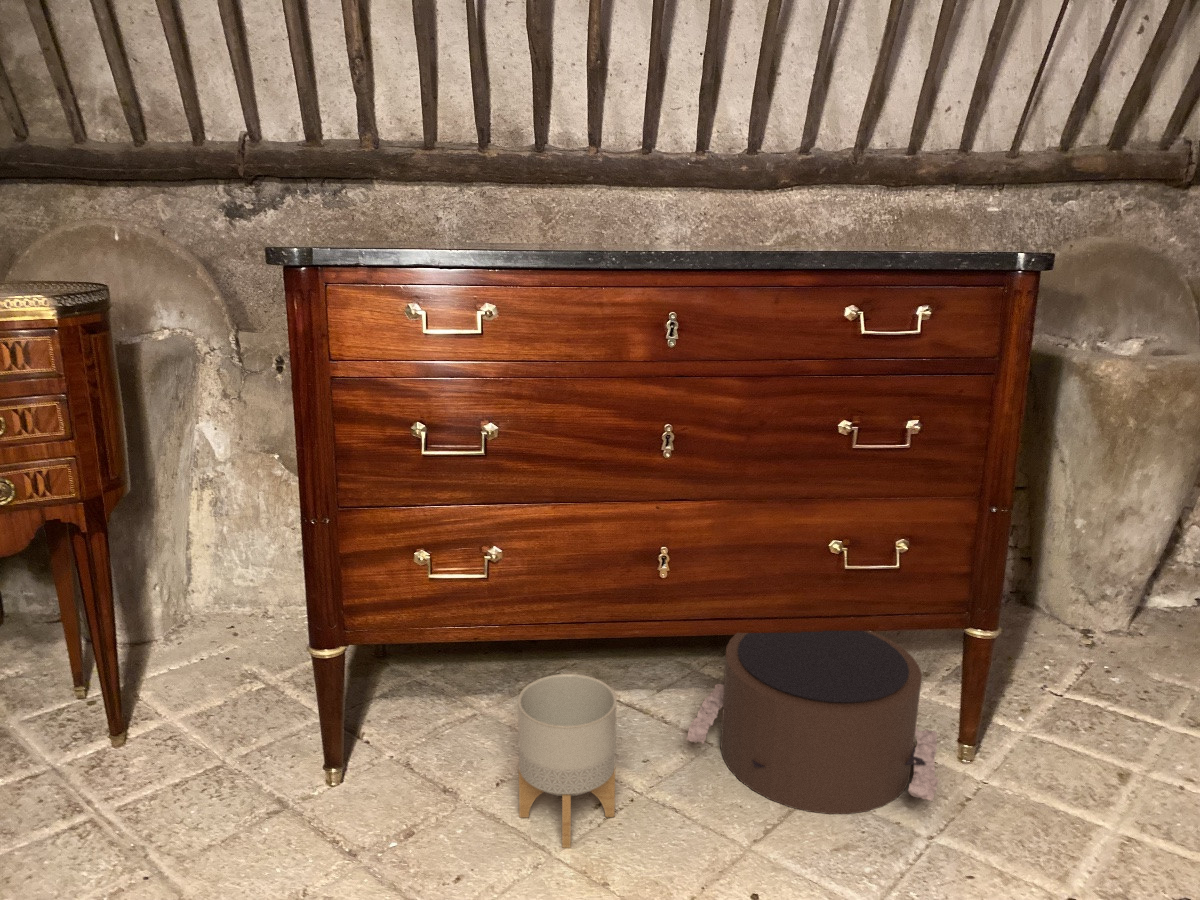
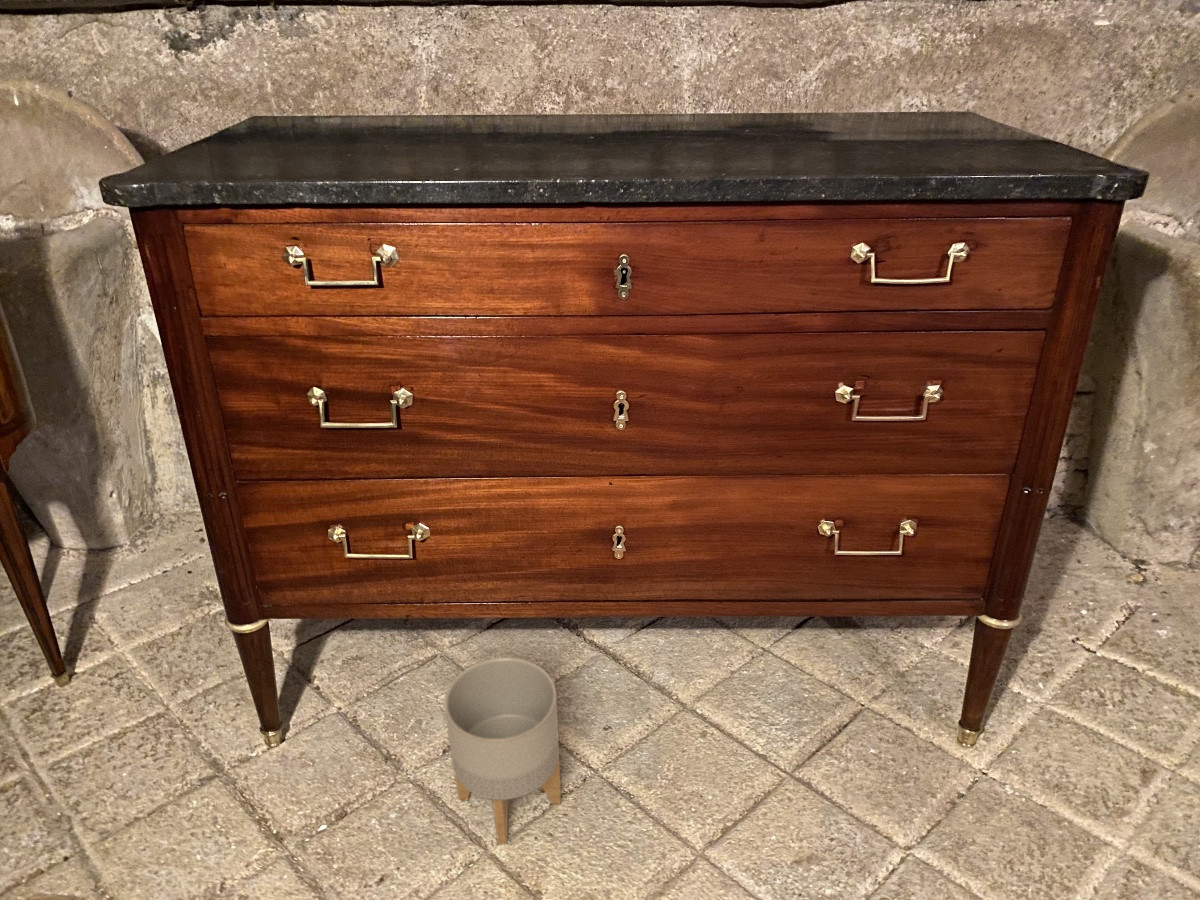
pouf: present [686,630,939,814] -> none [648,571,934,816]

